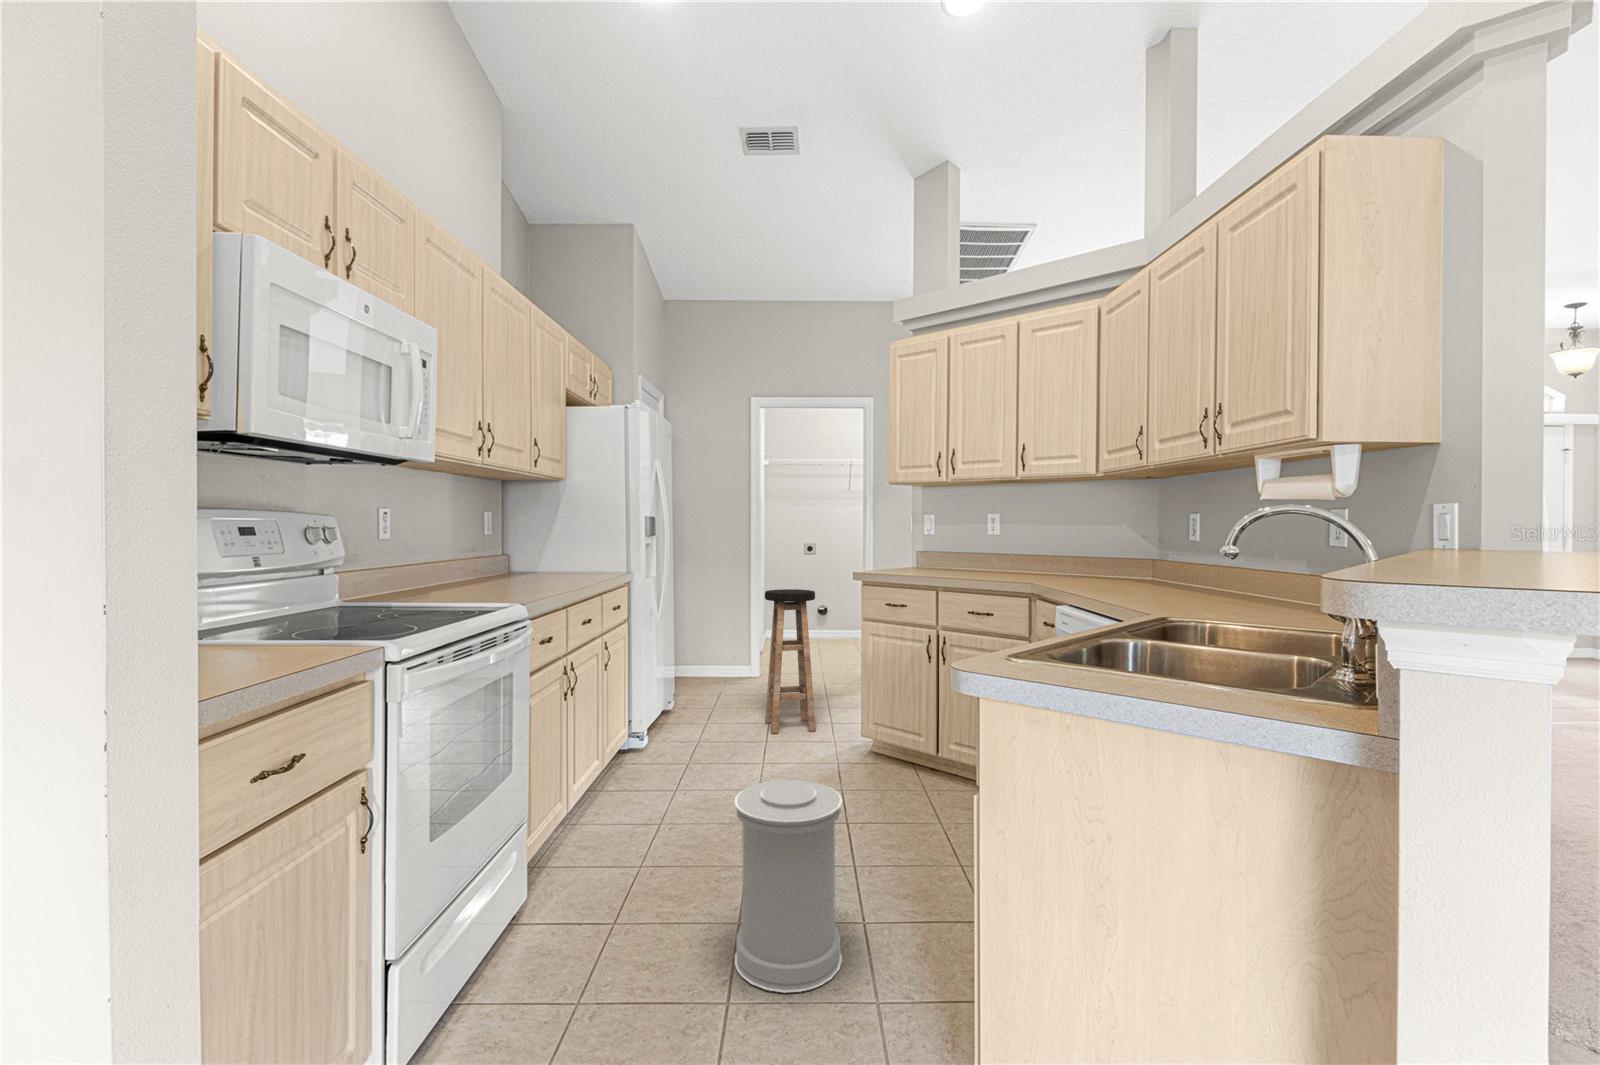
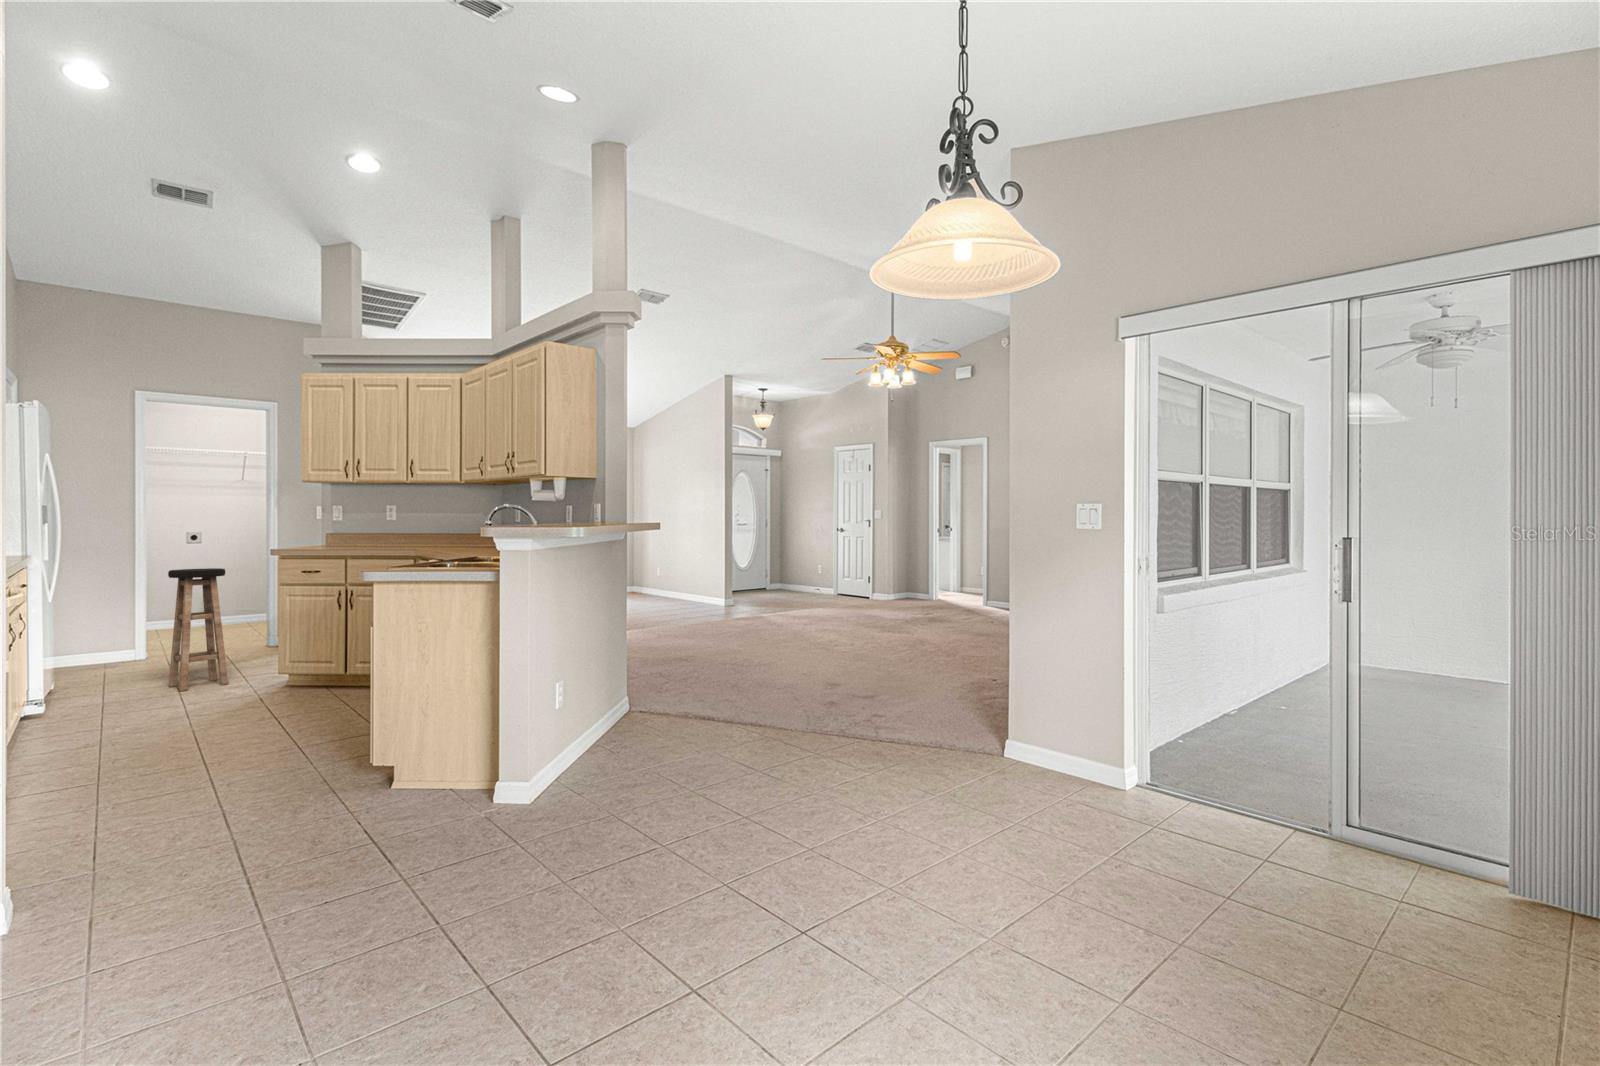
trash can: present [735,780,842,993] -> none [203,664,284,774]

